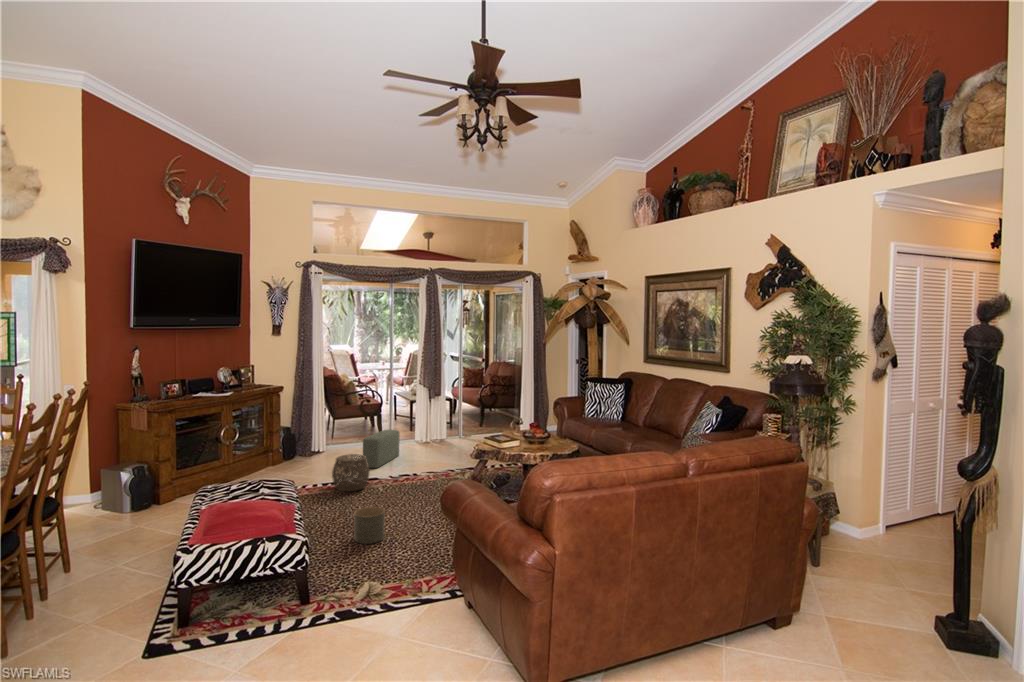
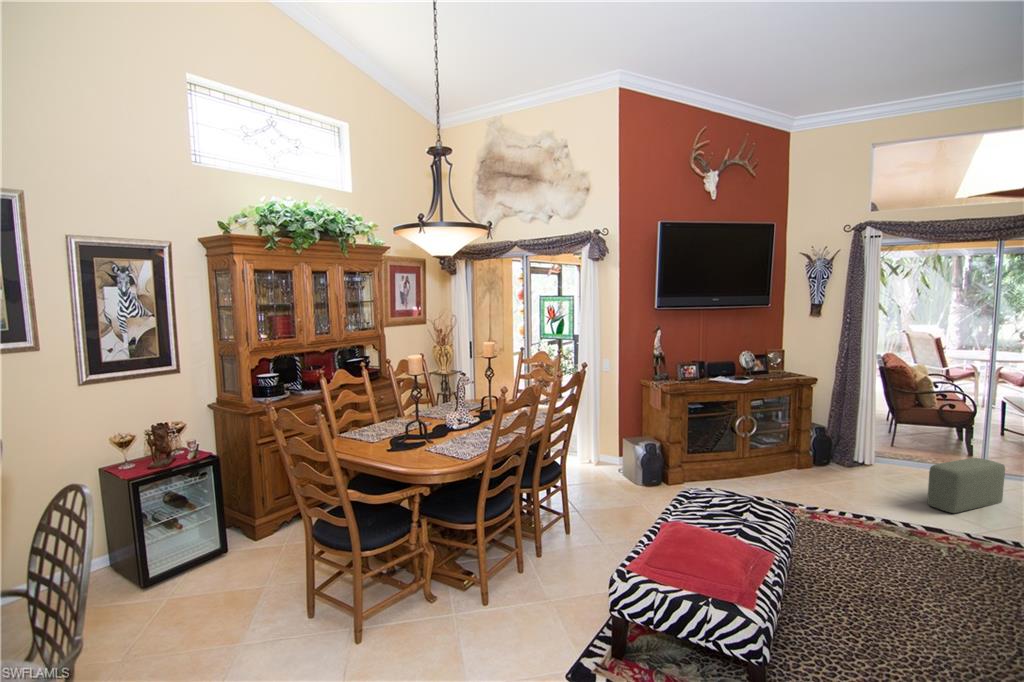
woven basket: present [332,454,369,491] -> none [867,485,933,544]
planter: present [354,507,385,544] -> none [878,589,939,659]

